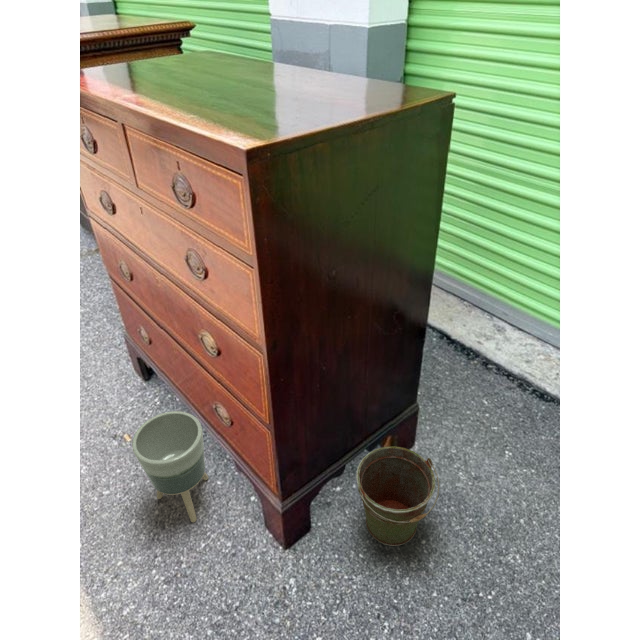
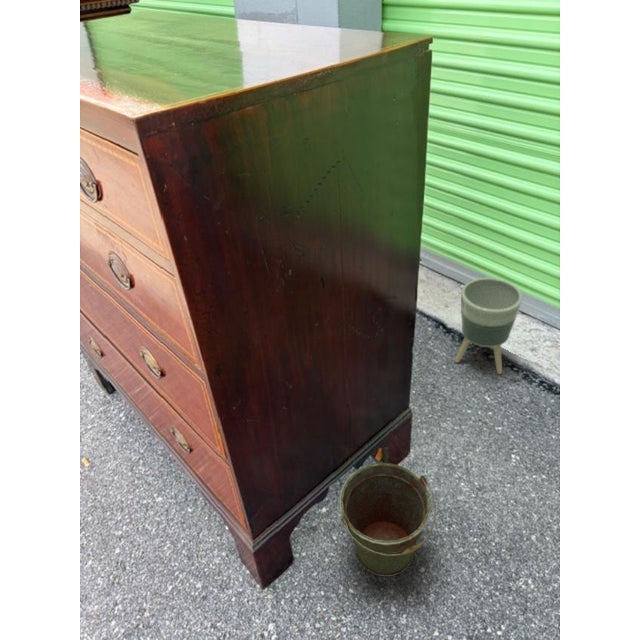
planter: present [132,411,209,522] -> present [455,278,522,374]

